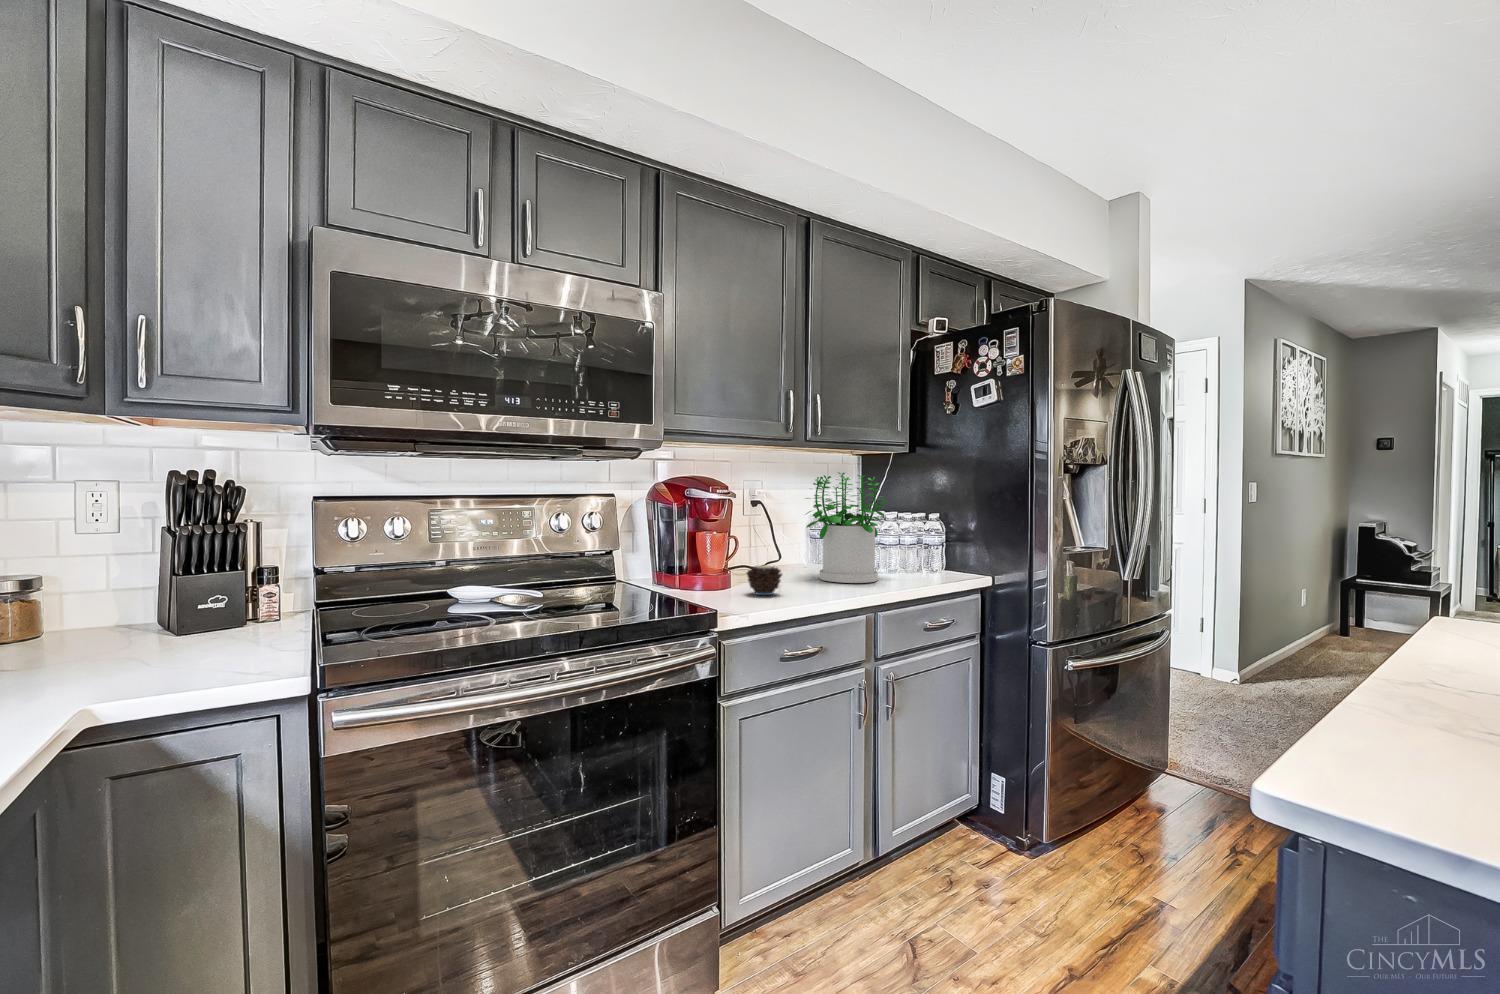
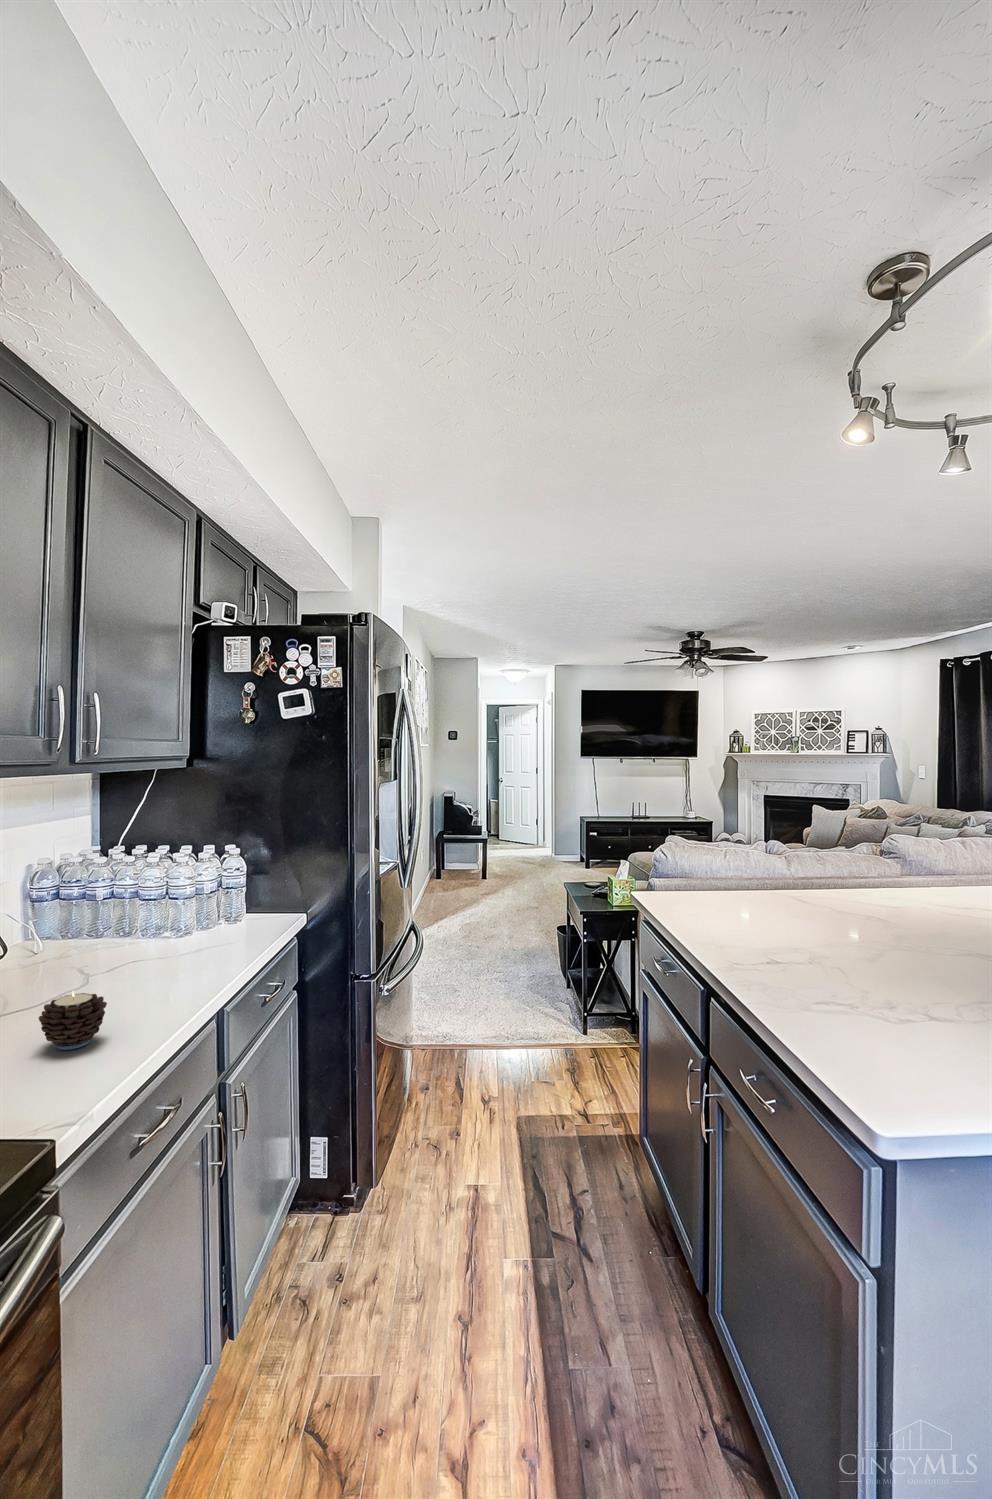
potted plant: present [806,472,885,583] -> none [81,815,201,977]

